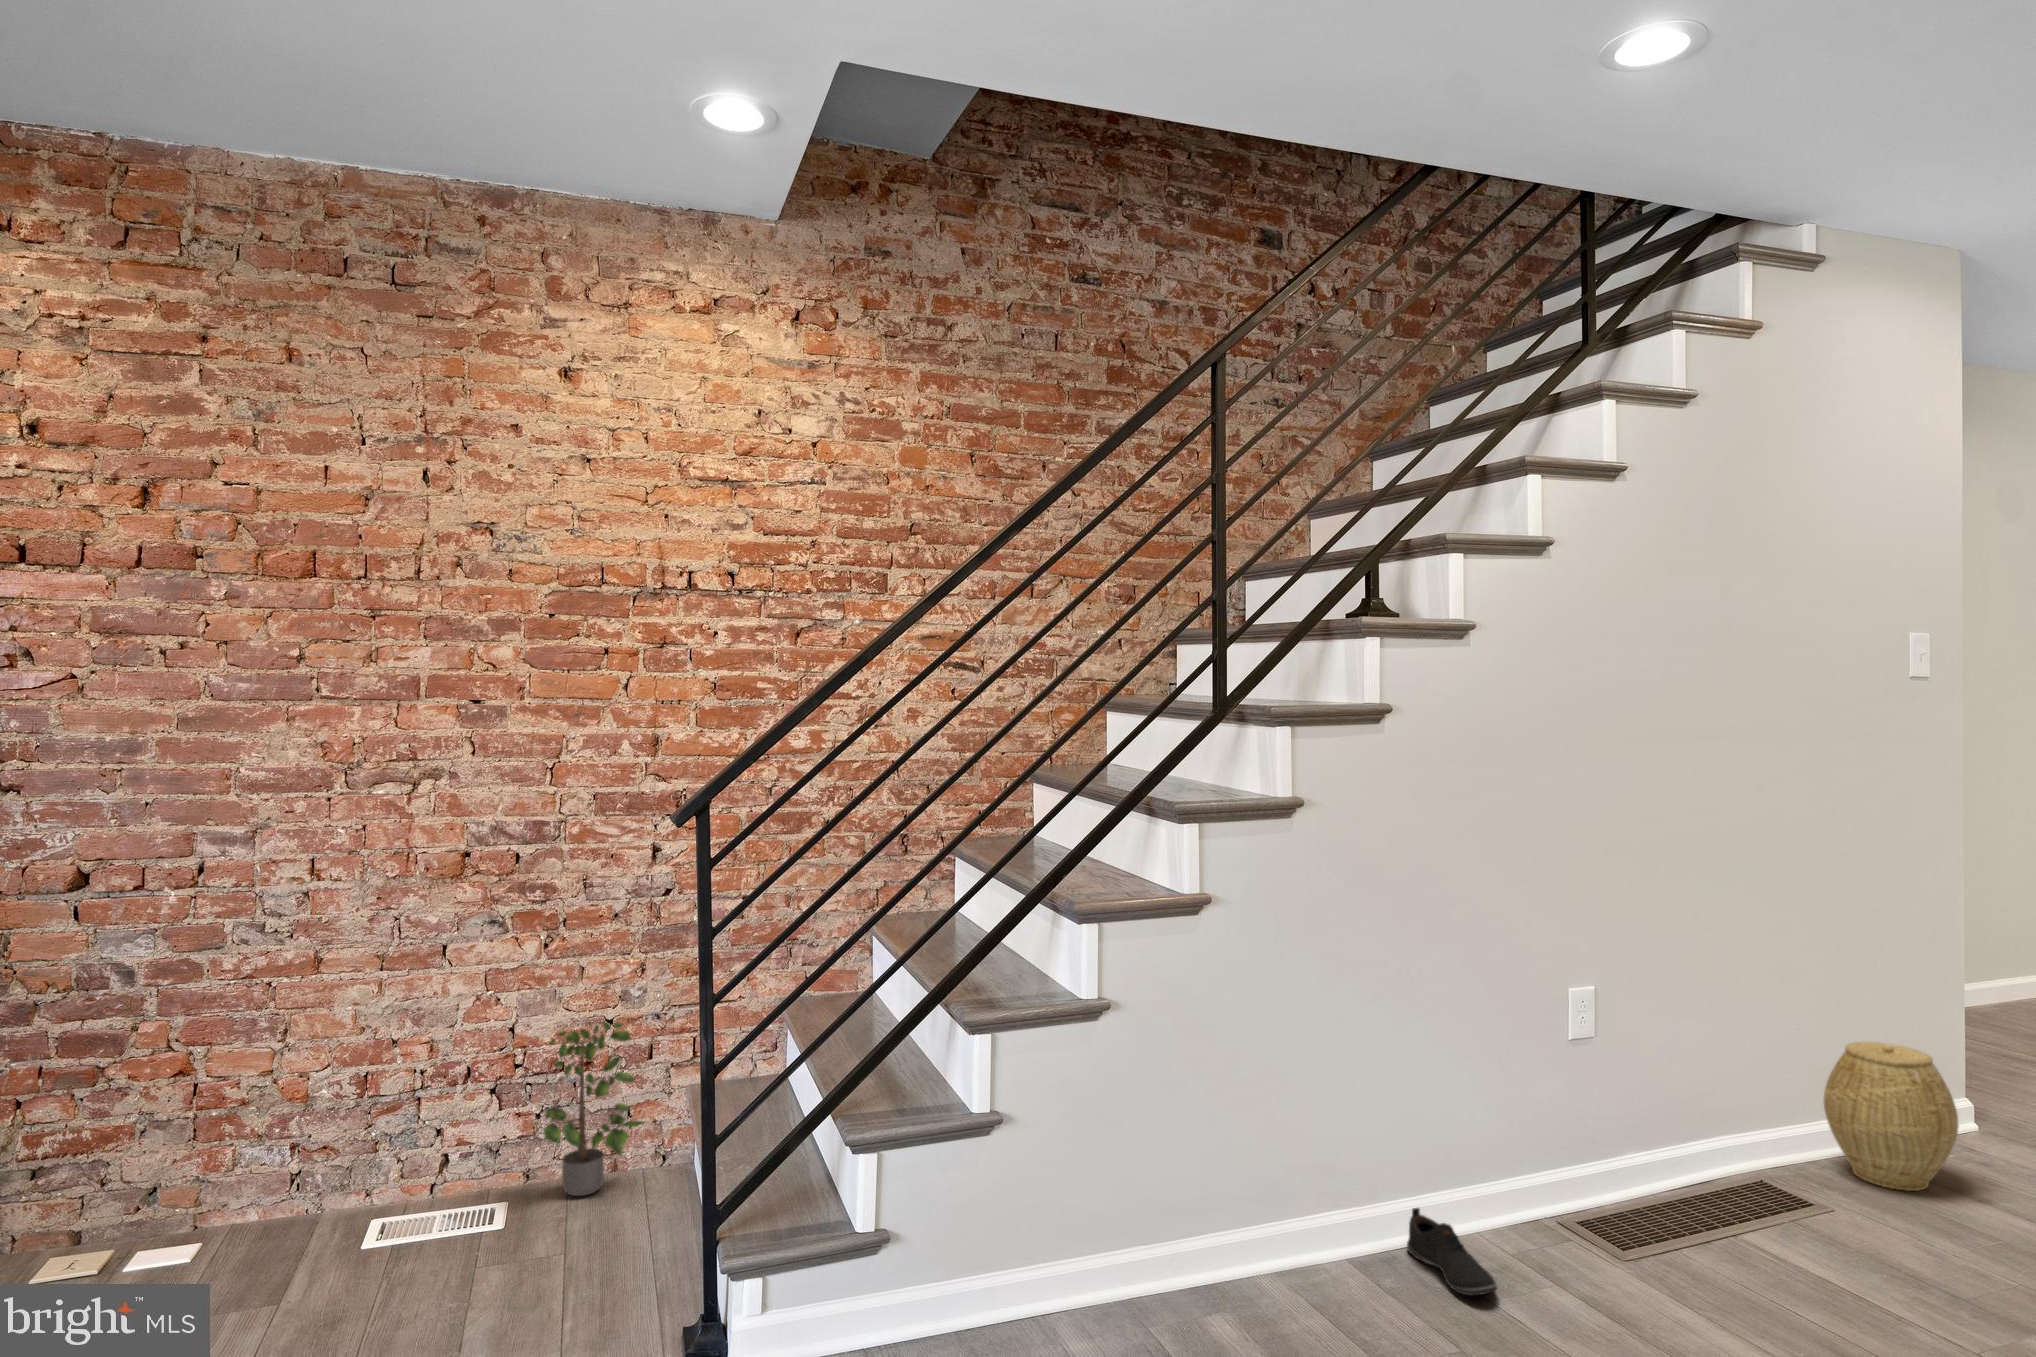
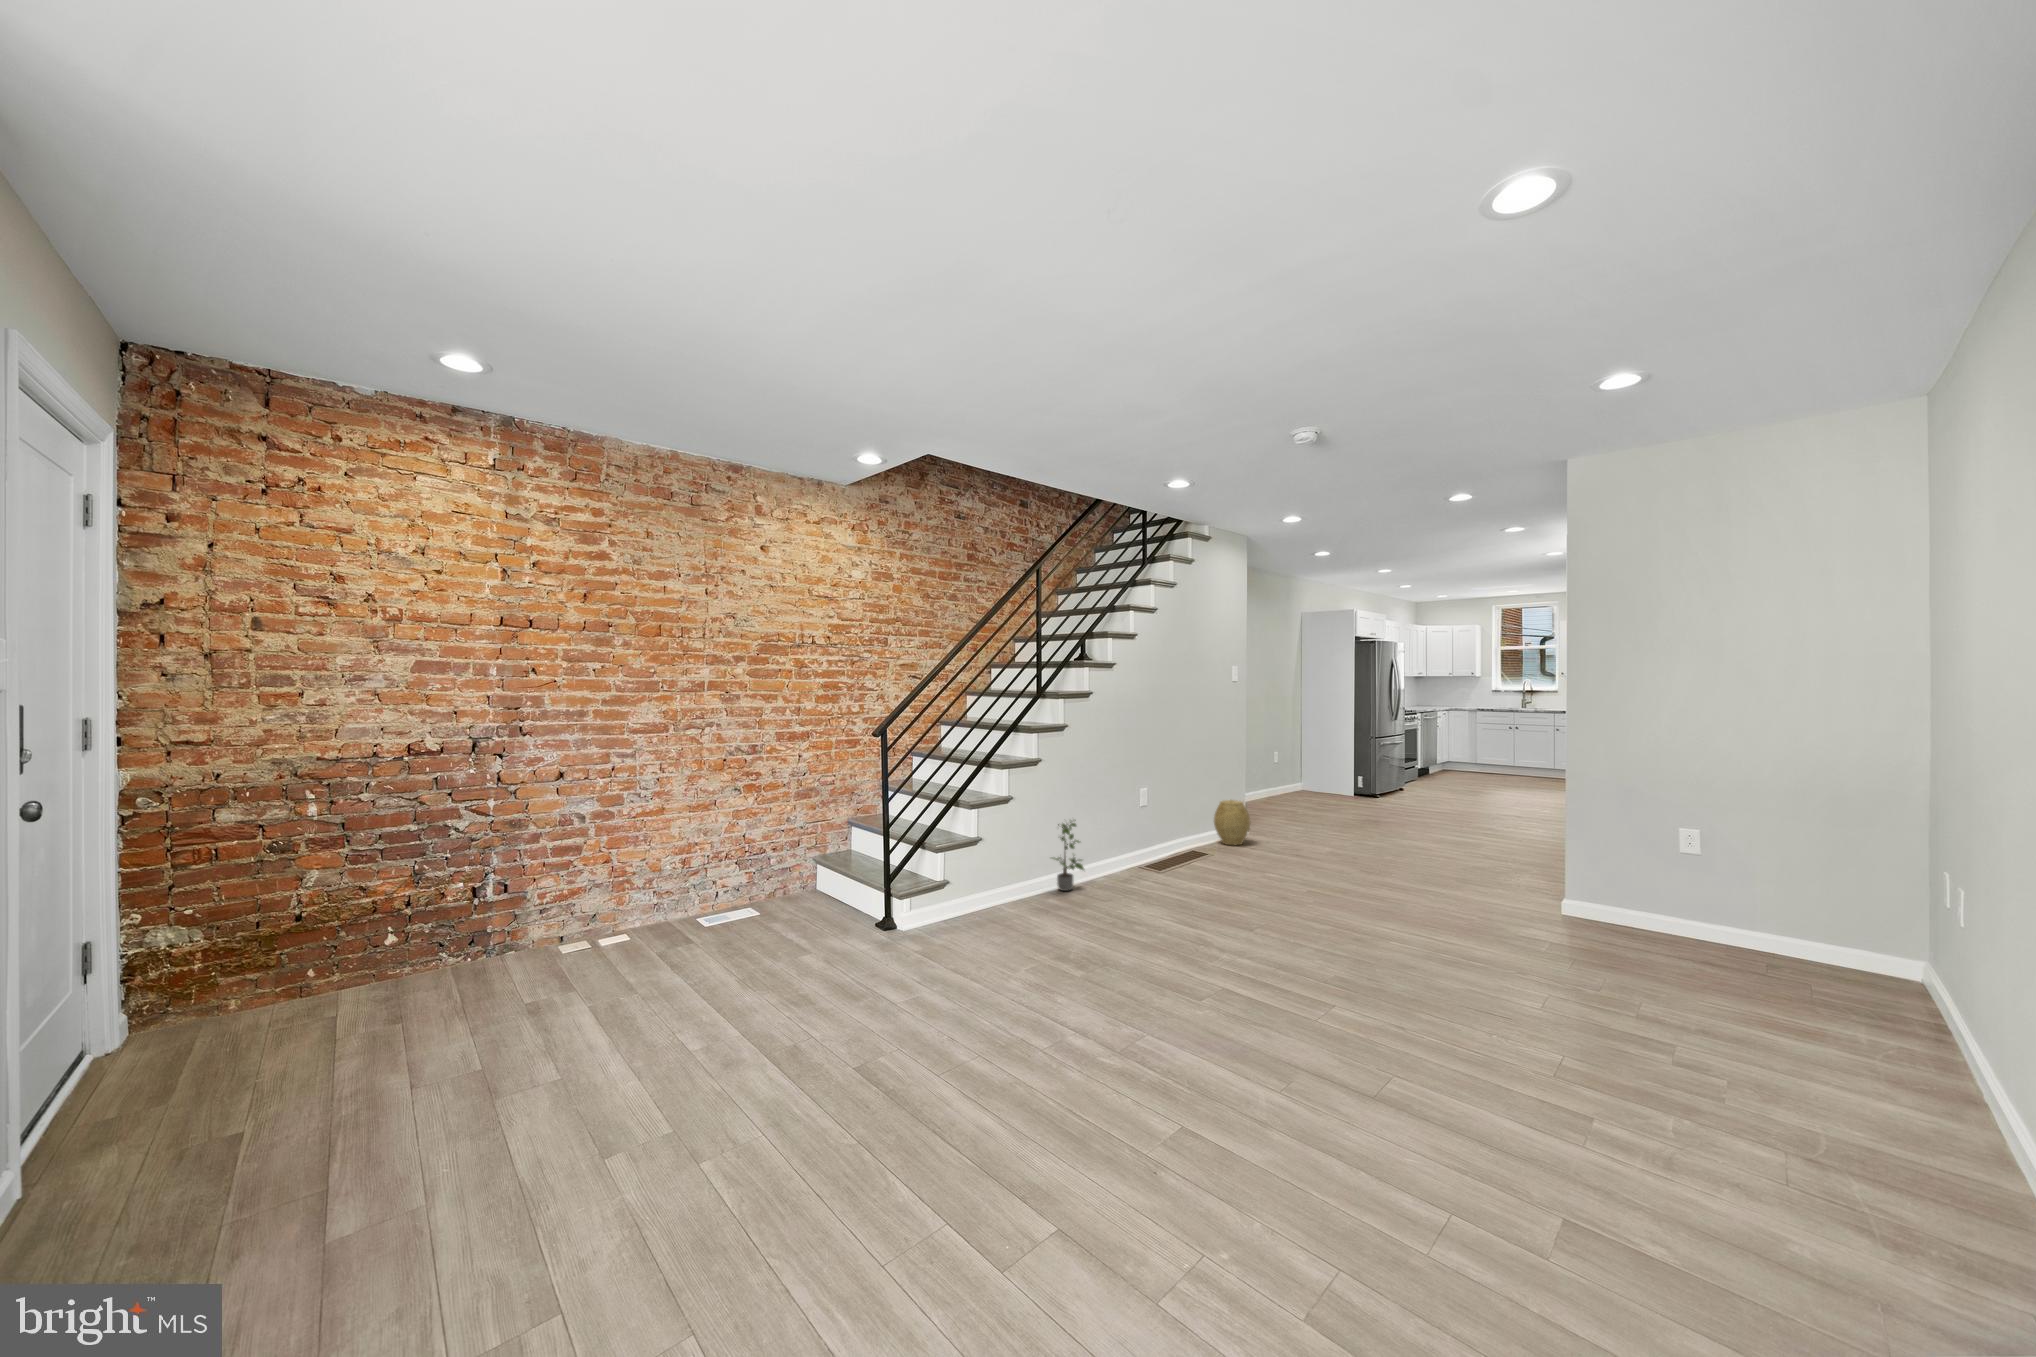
potted plant: present [544,1022,646,1196] -> present [1052,821,1084,891]
shoe: present [1407,1208,1497,1296] -> none [1102,860,1135,881]

